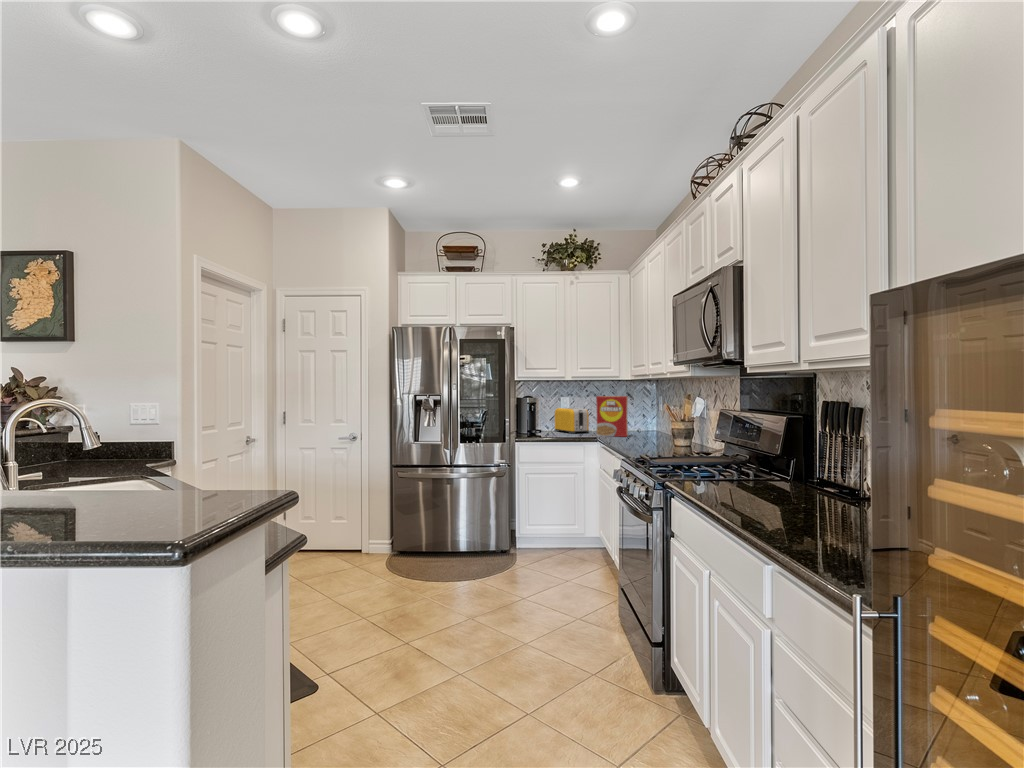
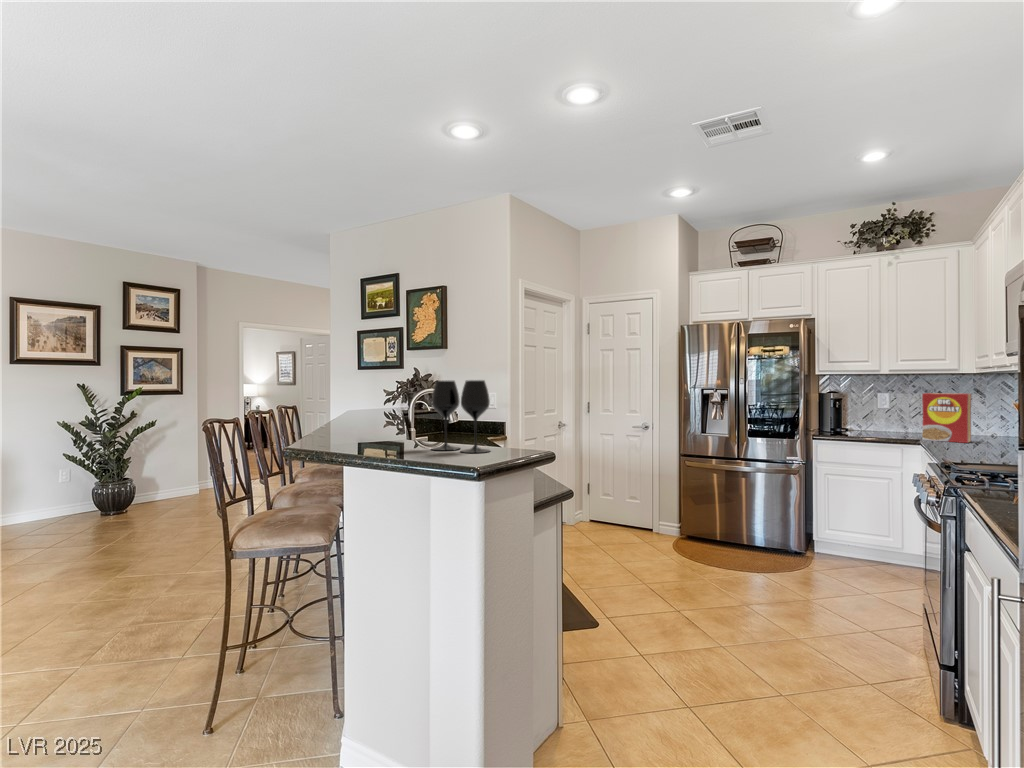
wine glass: none [61,387,188,511] -> present [432,380,490,453]
toaster: present [555,408,589,434] -> none [868,406,915,436]

